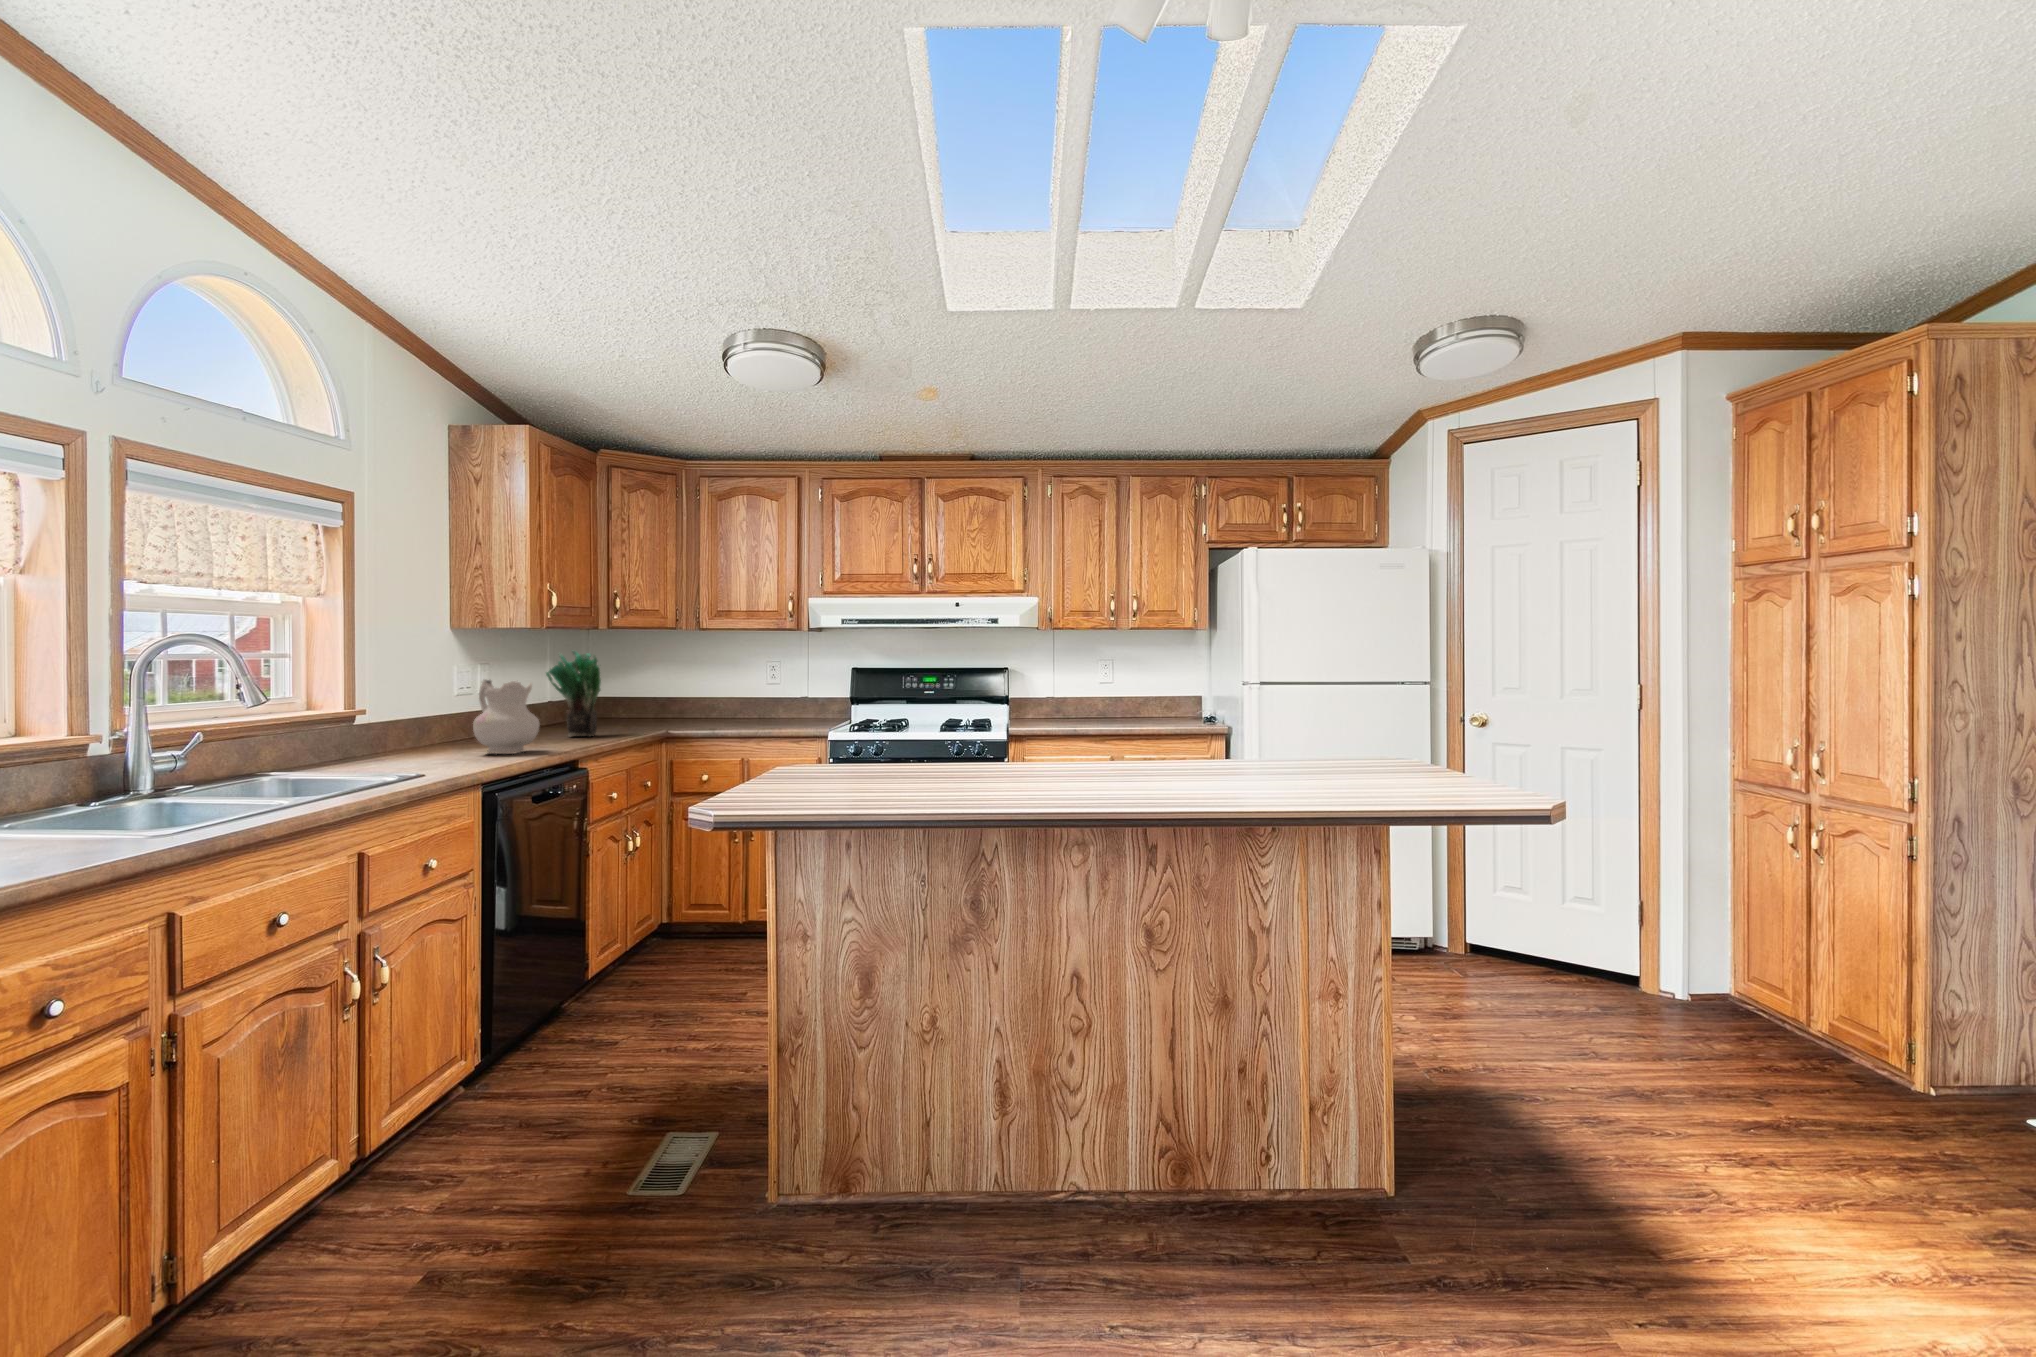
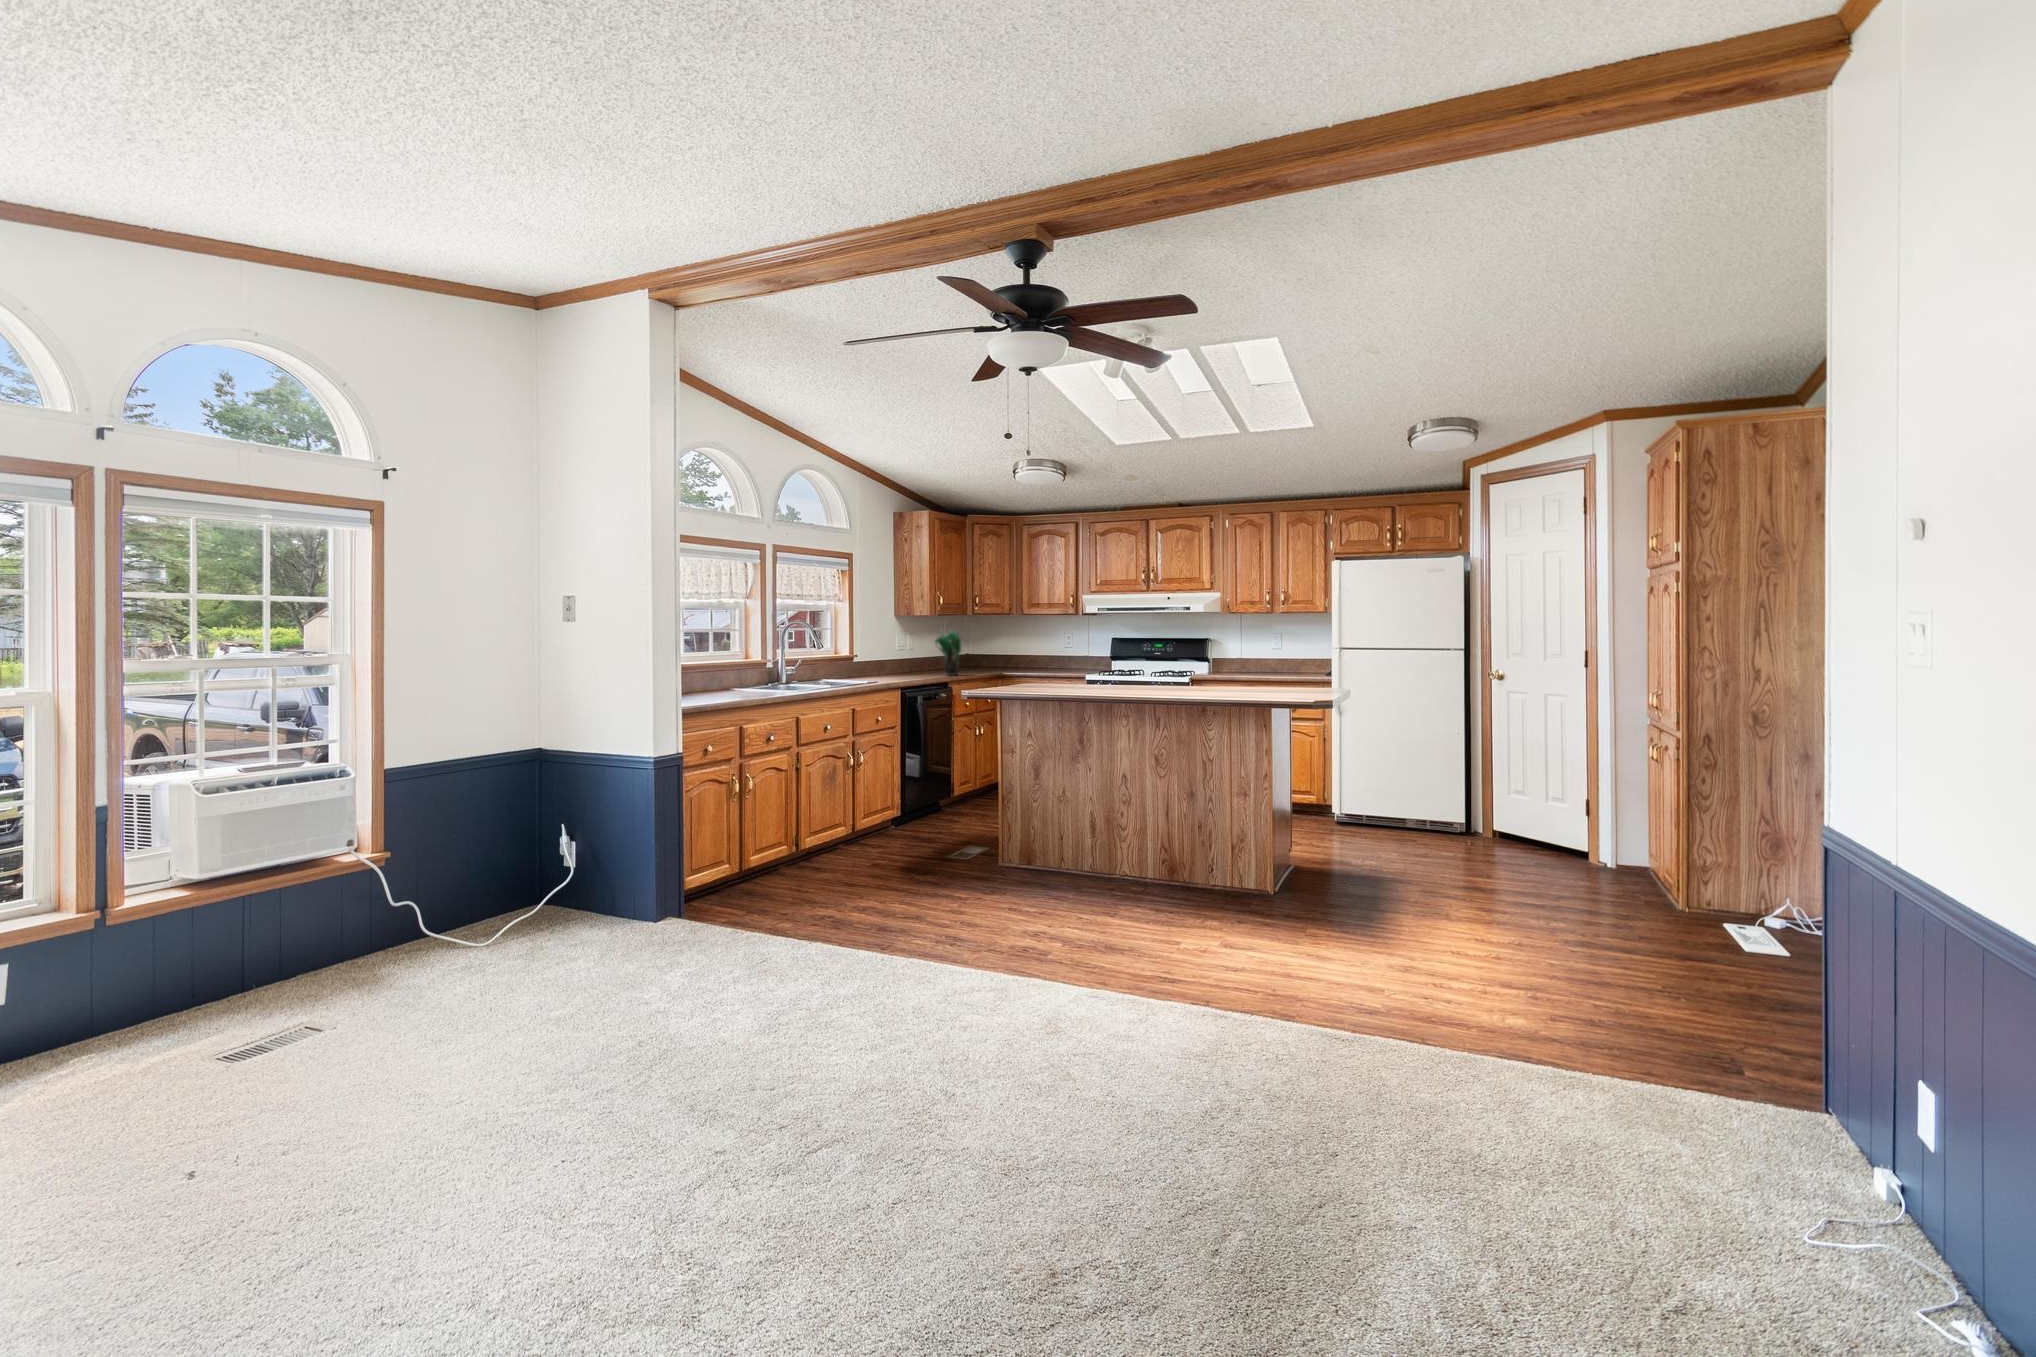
ceramic pitcher: present [473,680,540,754] -> none [900,643,928,679]

